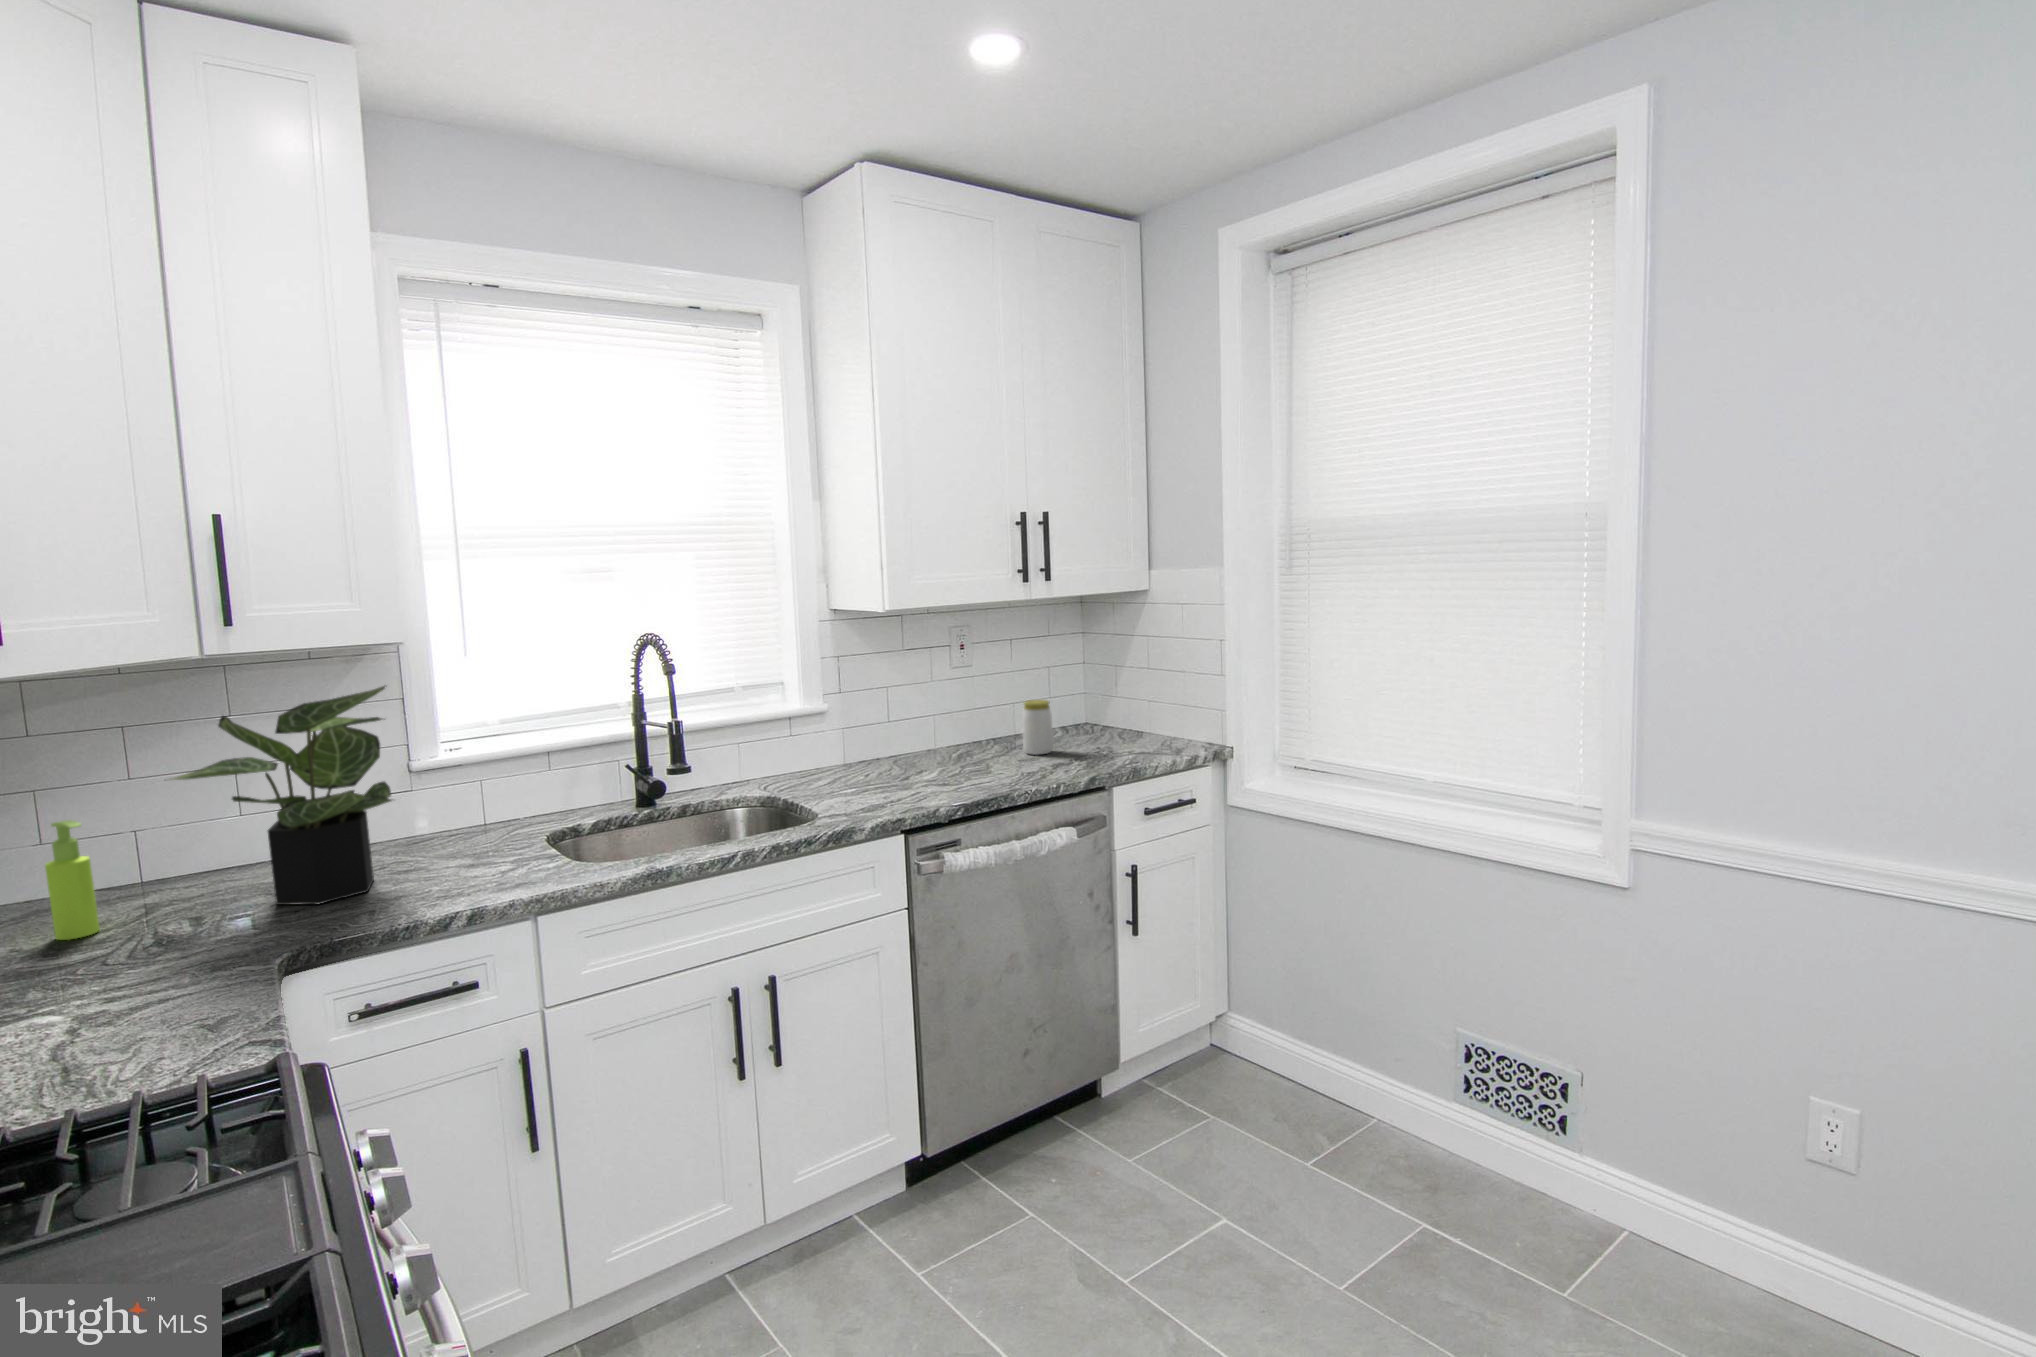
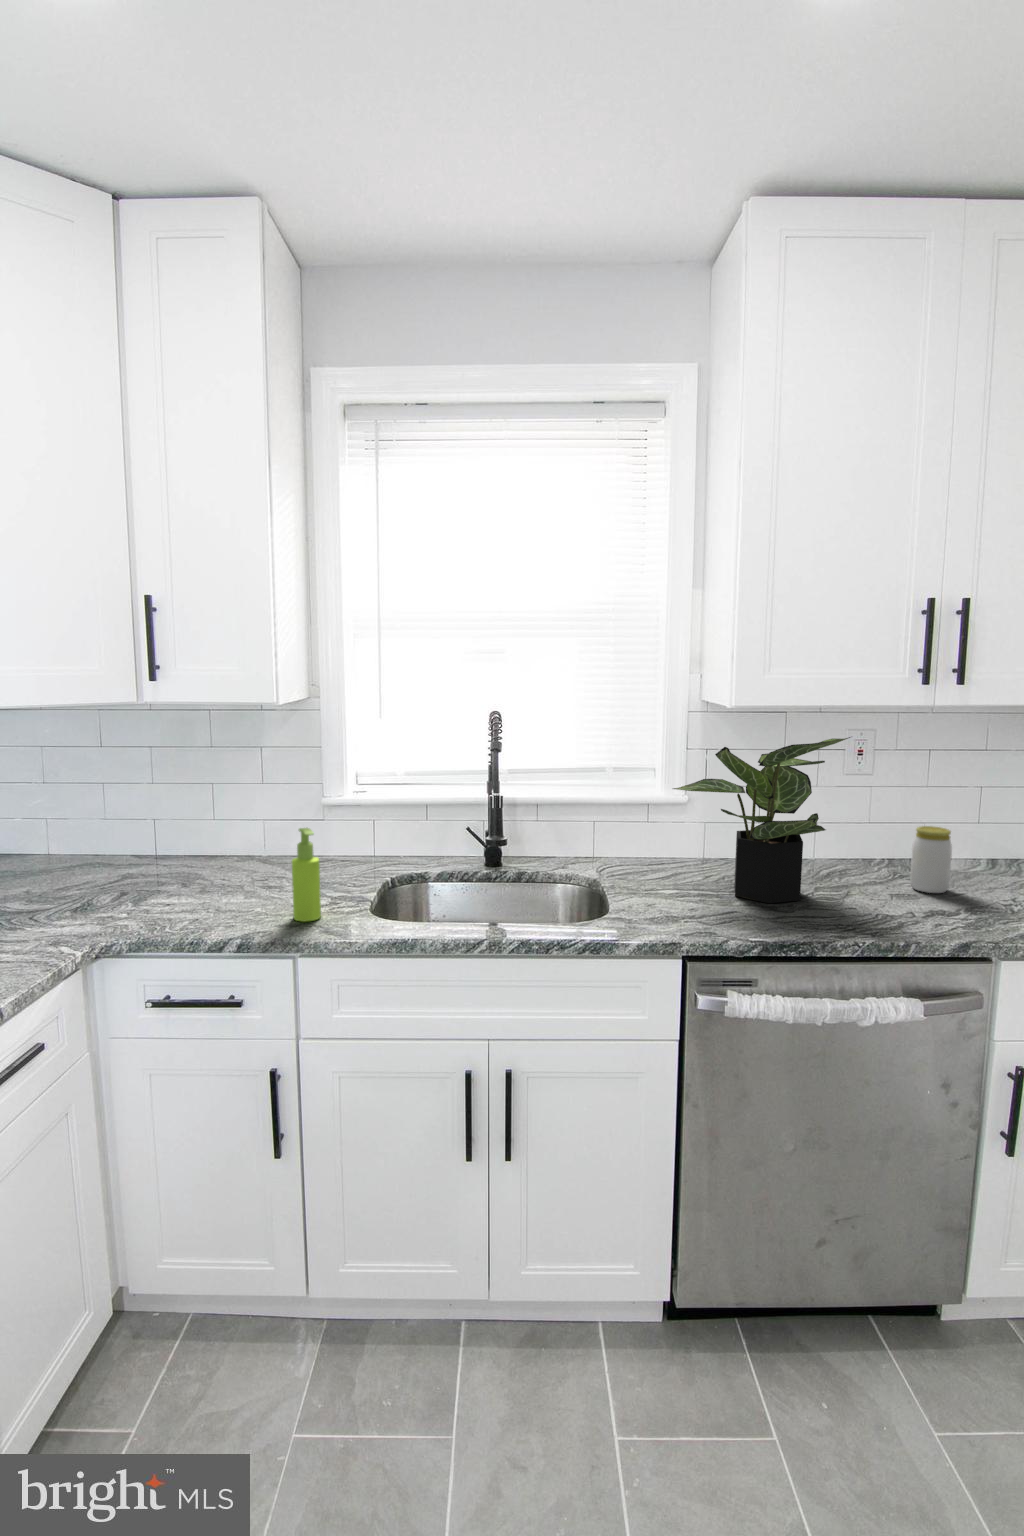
potted plant: present [171,686,392,905] -> present [673,737,850,903]
soap dispenser: present [45,820,100,940] -> present [292,828,321,922]

